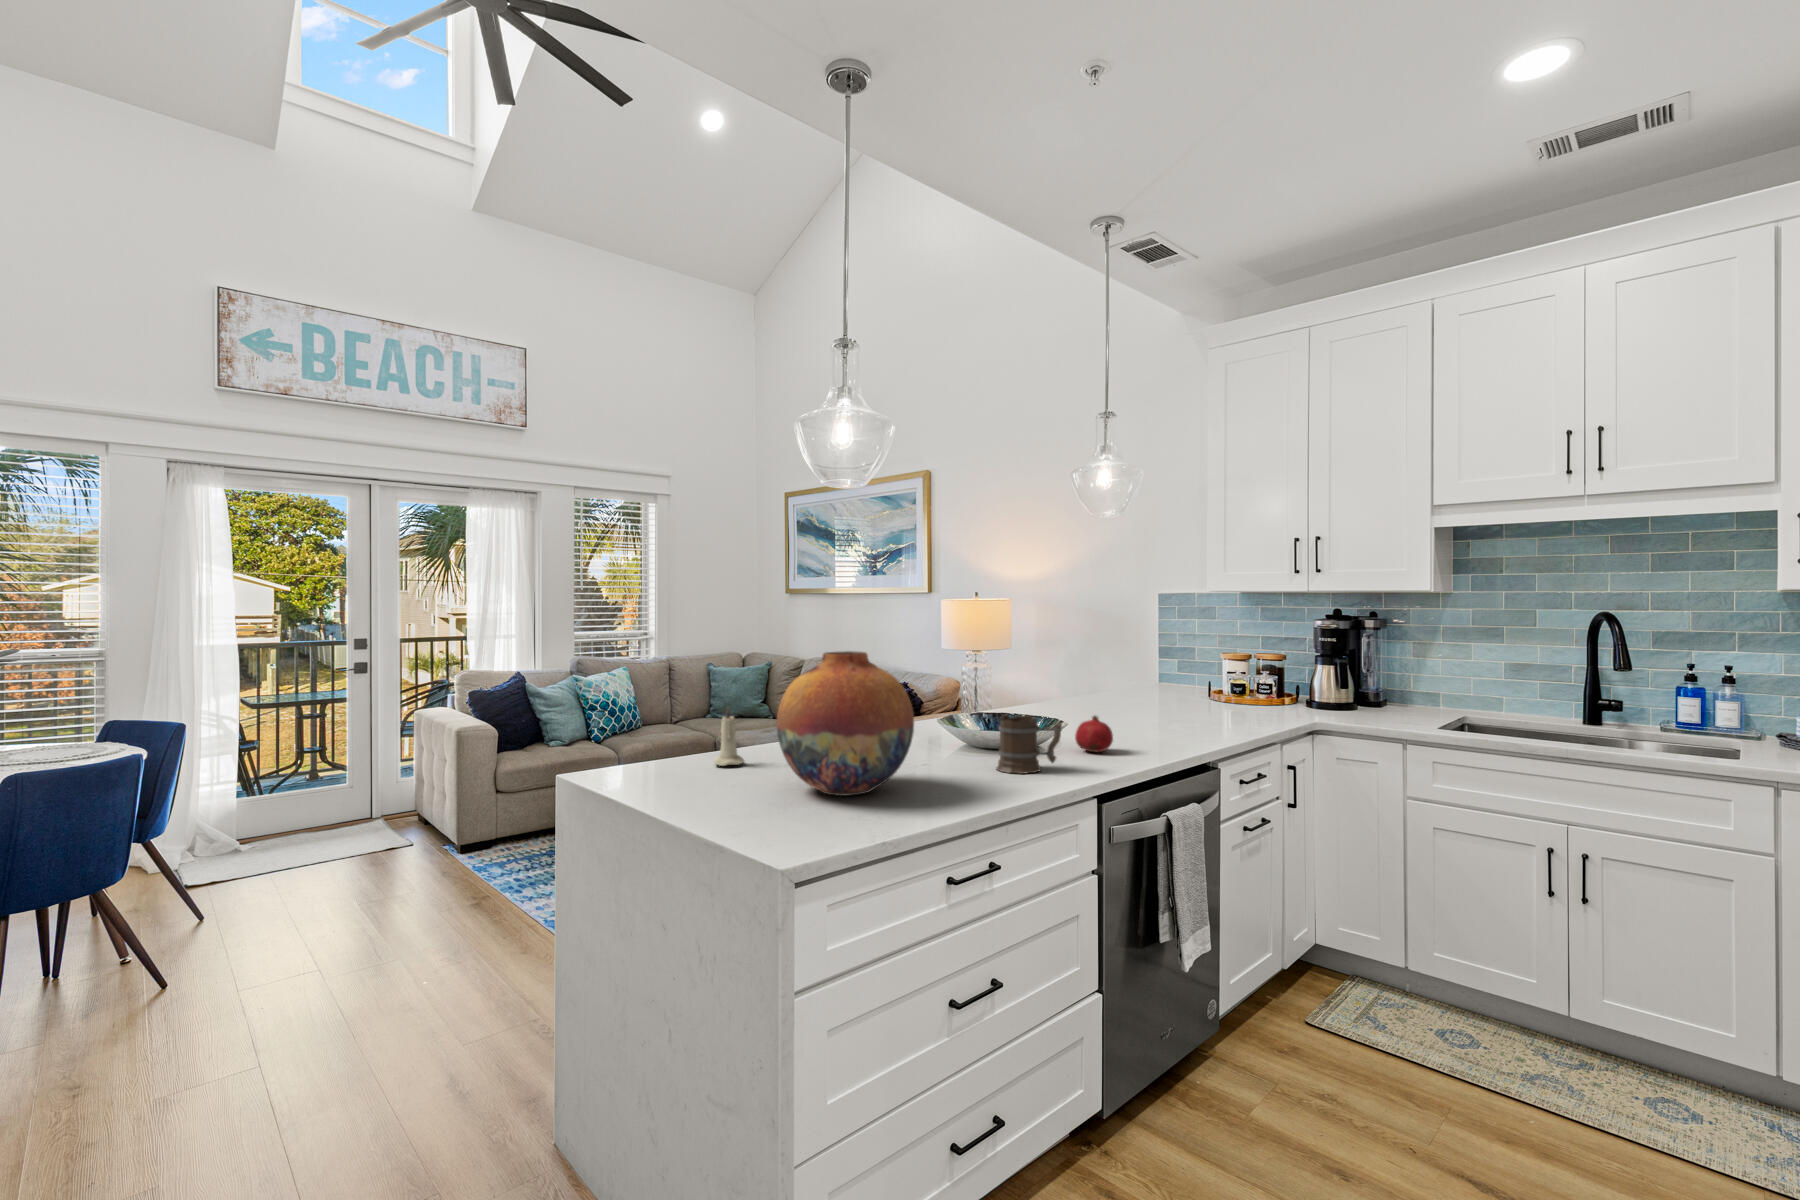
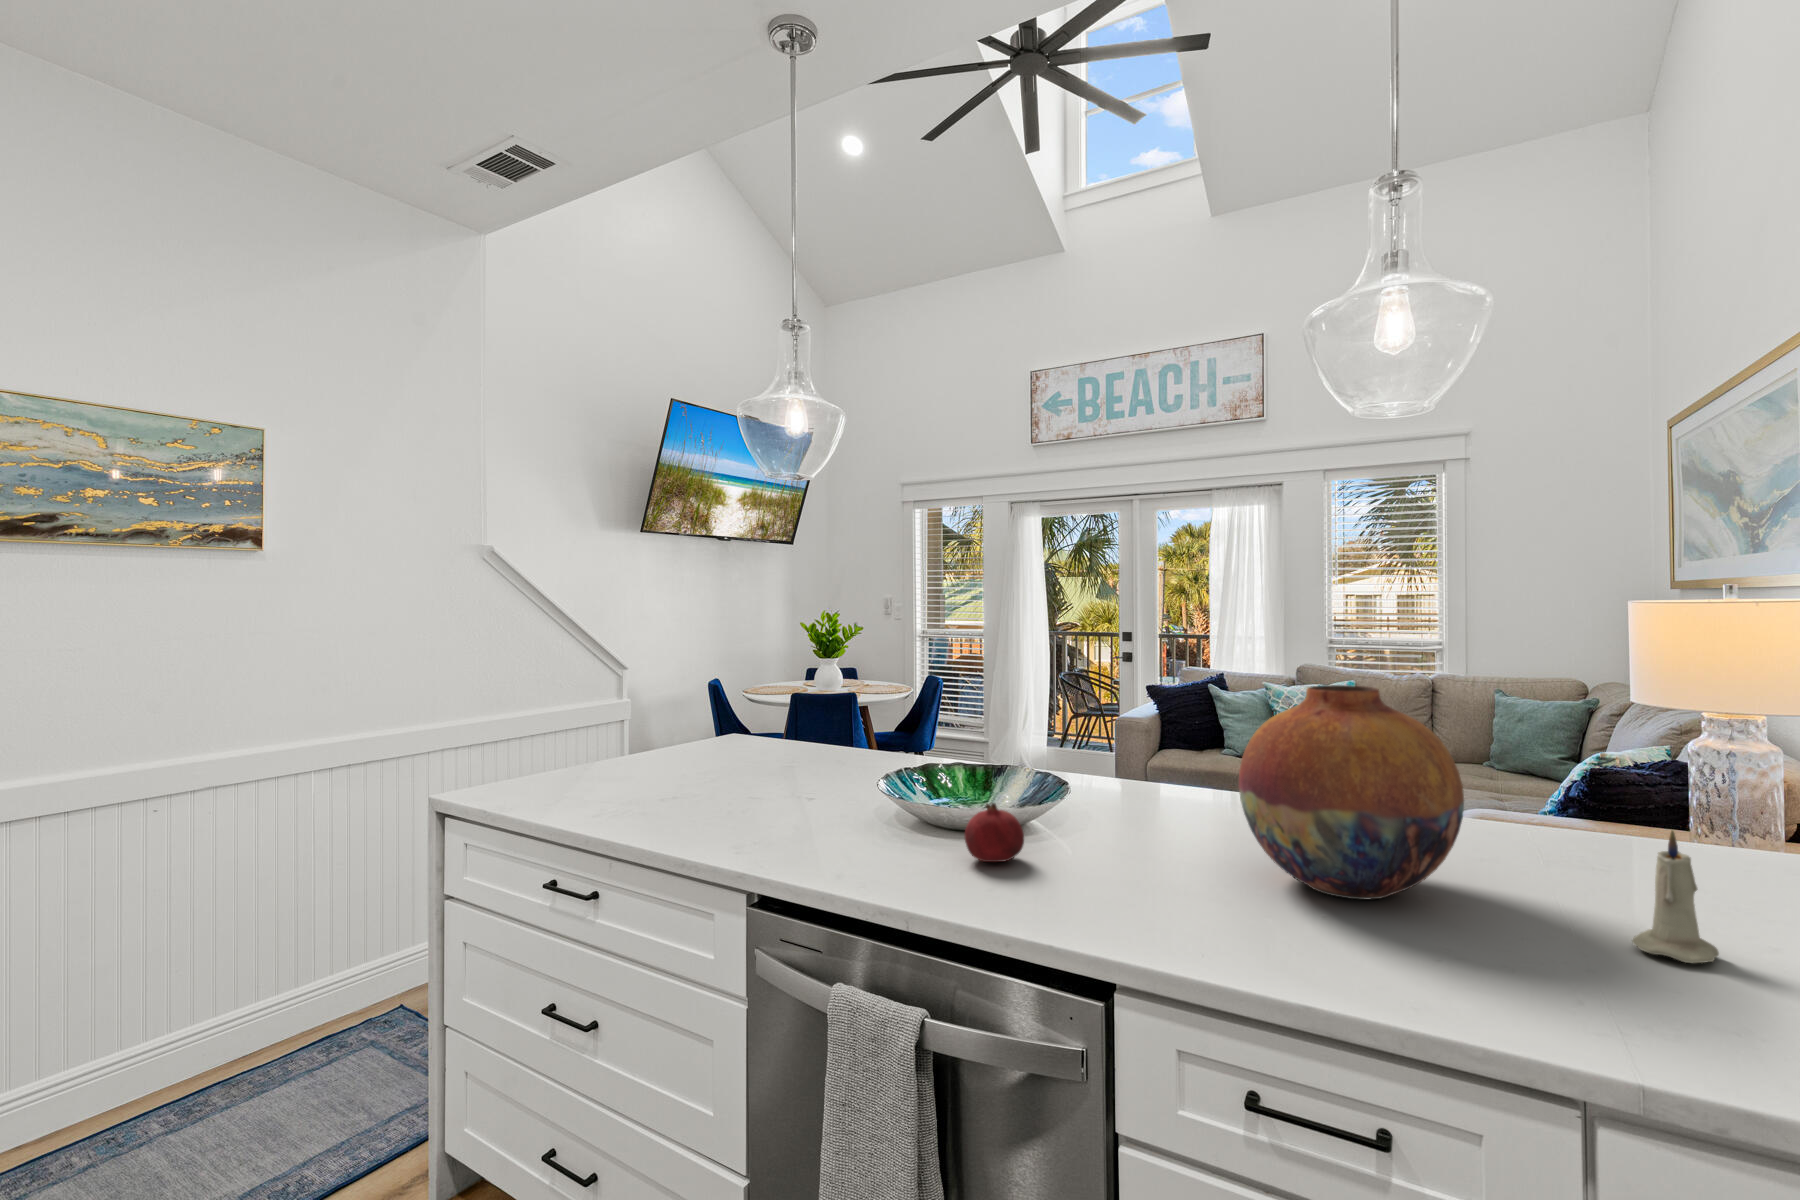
vase: present [777,651,914,796] -> present [1239,685,1464,899]
candle: present [714,707,744,766] -> present [1632,830,1719,963]
mug: present [997,714,1062,774] -> none [806,765,864,846]

